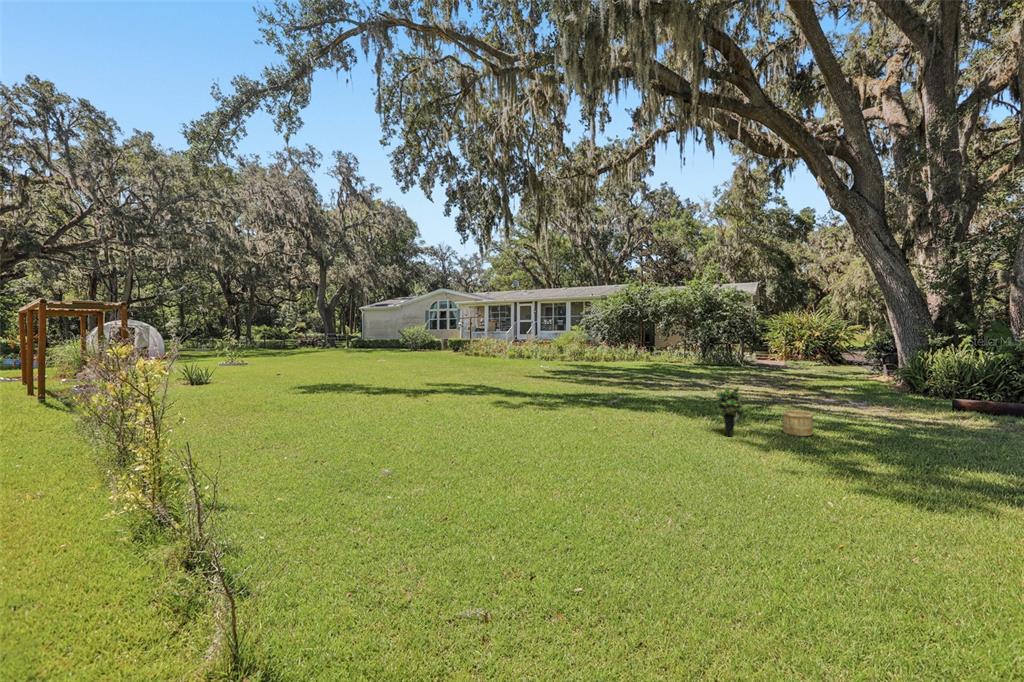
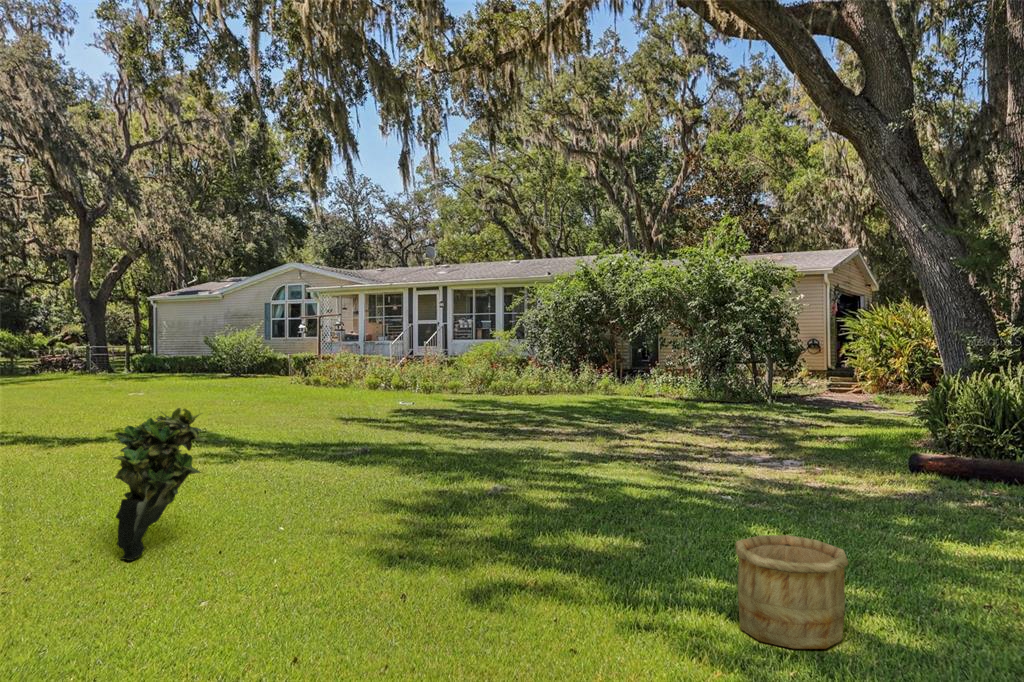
potted plant: present [716,387,744,436] -> present [113,408,202,561]

